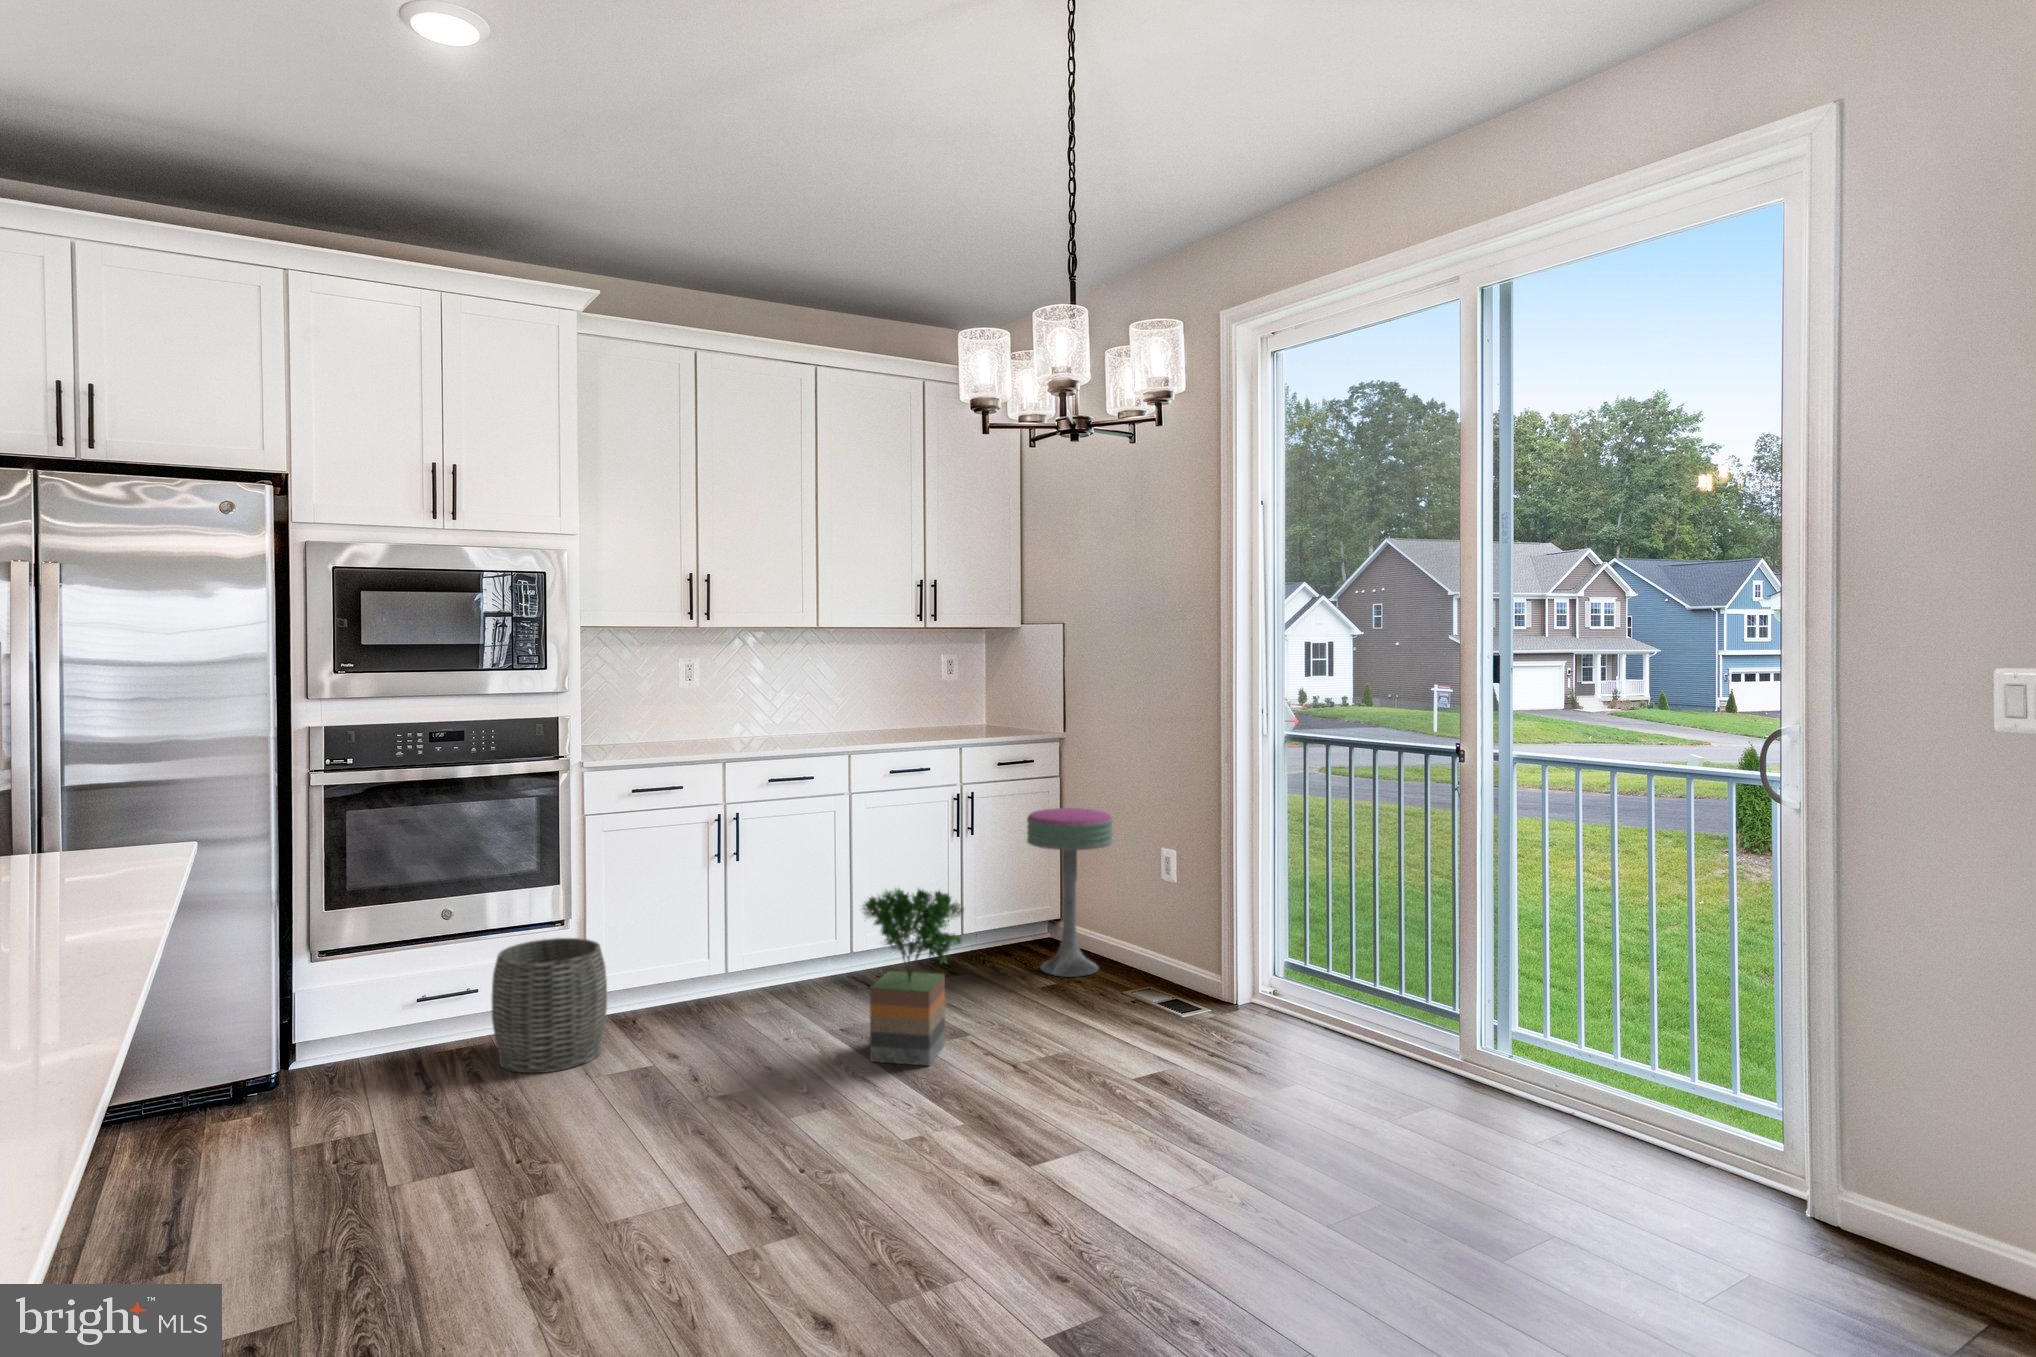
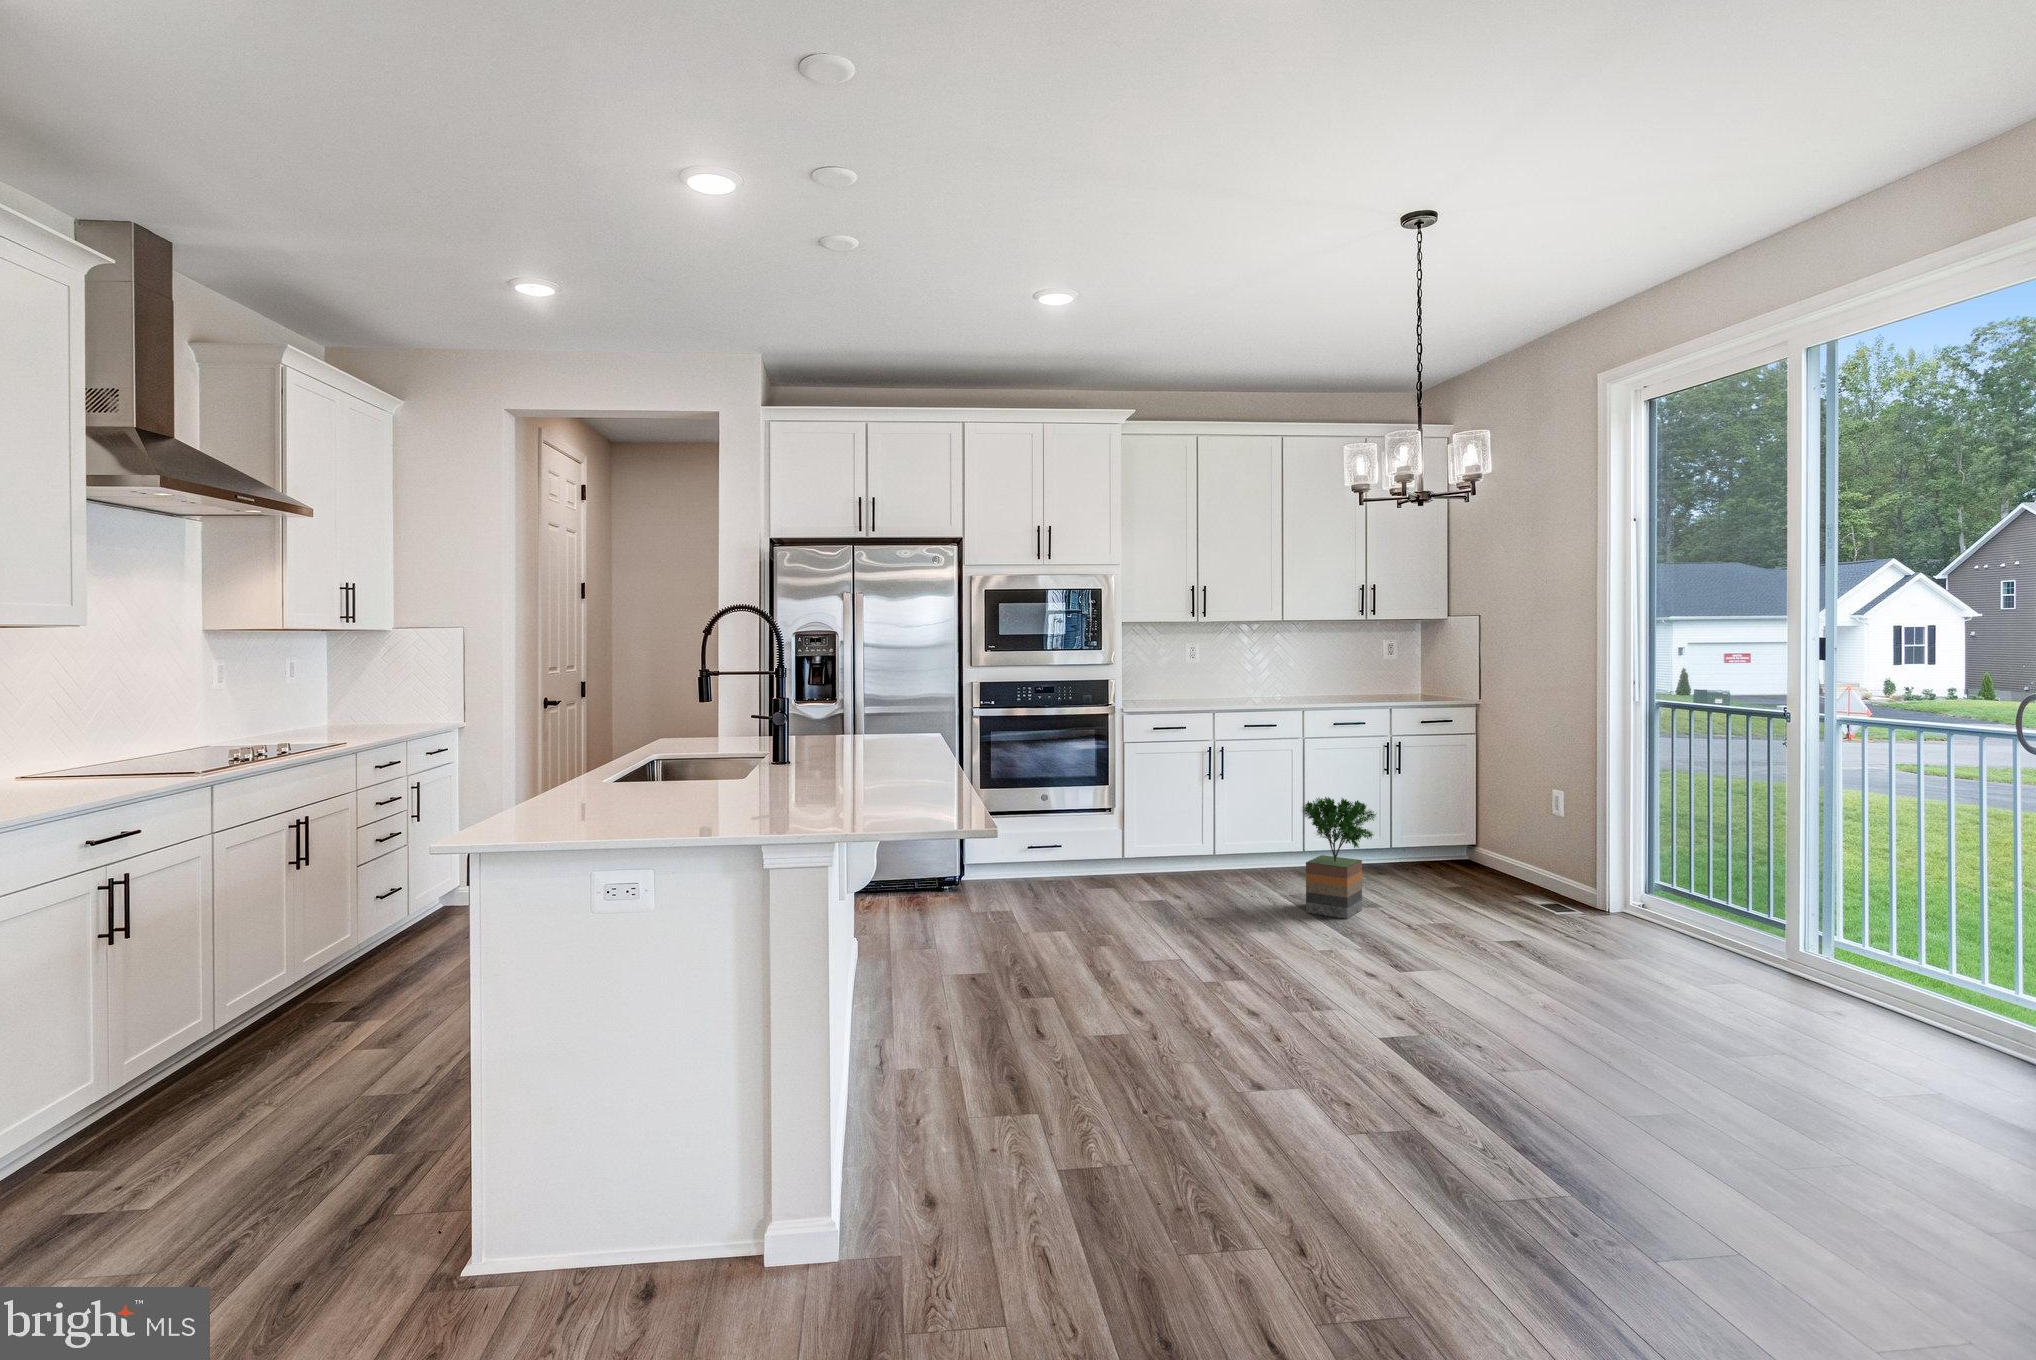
bar stool: present [1027,808,1113,977] -> none [1441,757,1513,884]
woven basket: present [492,938,607,1073] -> none [1071,818,1137,896]

